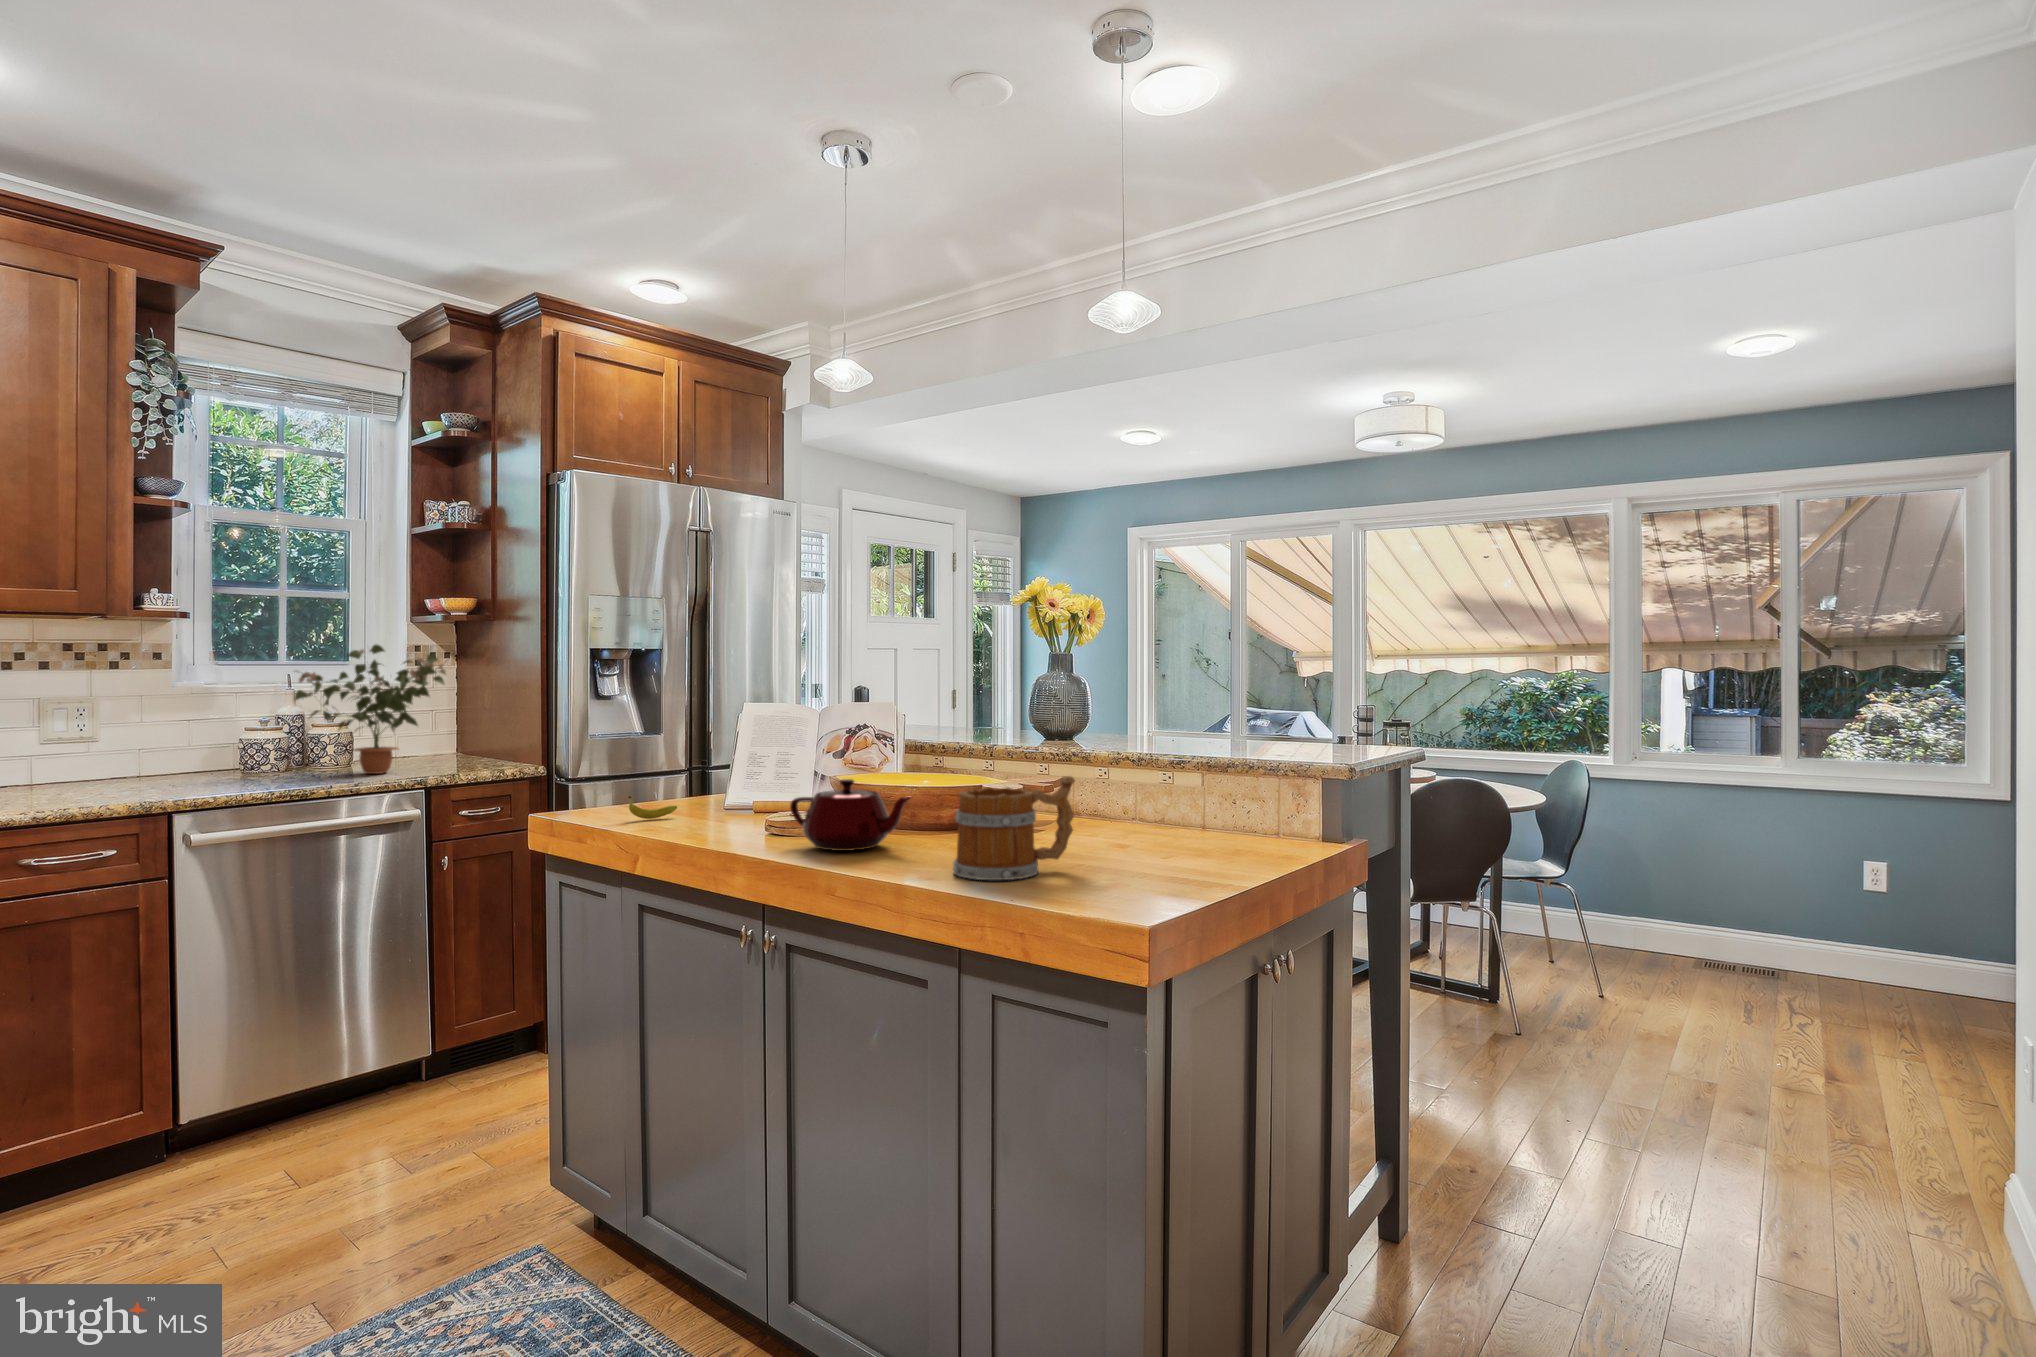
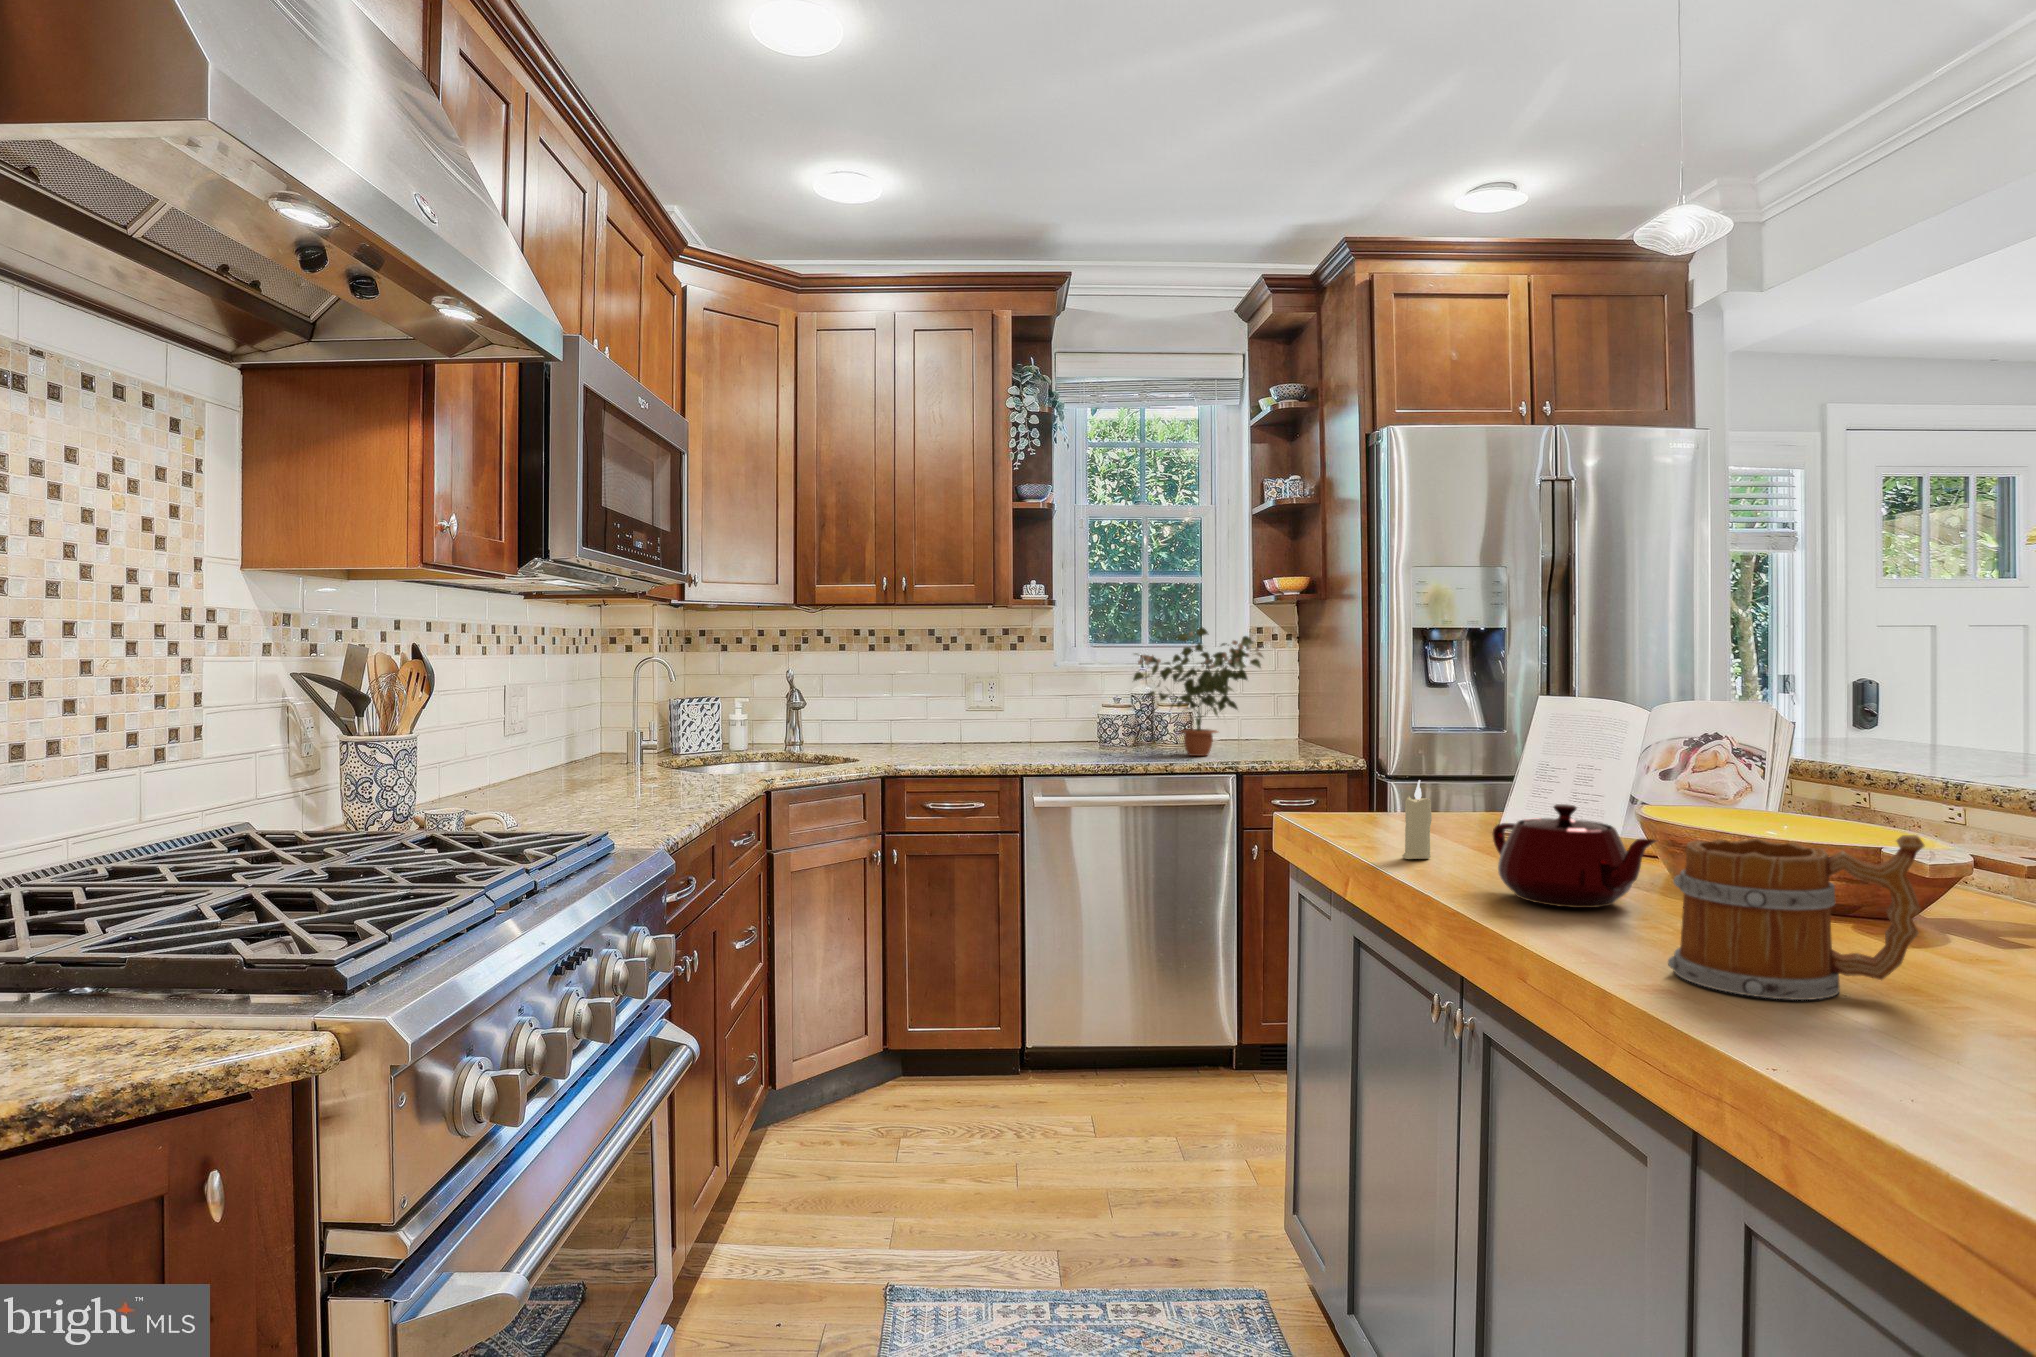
candle: none [702,772,724,835] -> present [1402,780,1432,859]
fruit: present [628,796,677,819] -> none [1347,801,1406,830]

